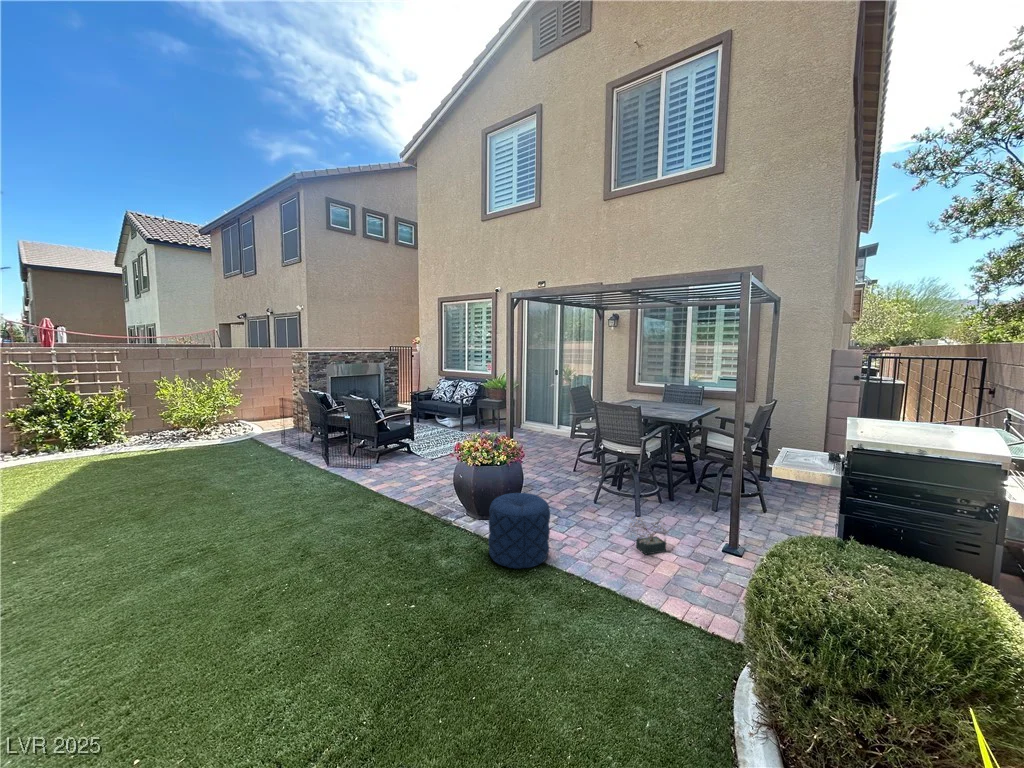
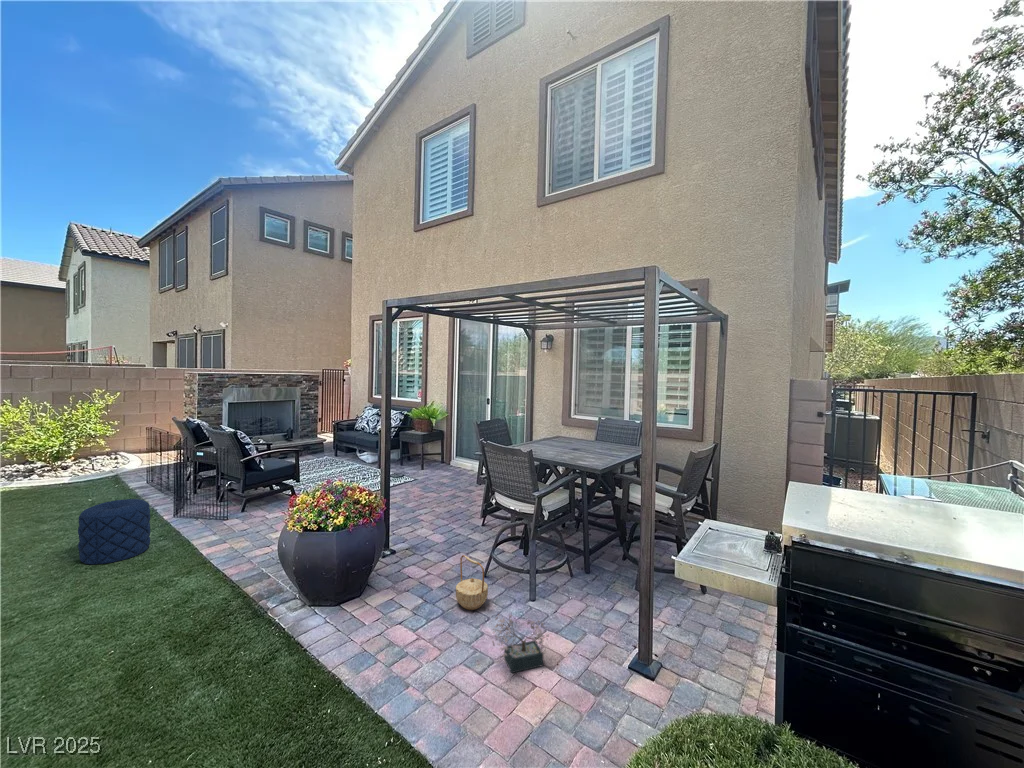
basket: none [582,483,607,522] -> present [456,555,488,610]
pouf: present [488,493,550,569] -> present [78,499,151,564]

